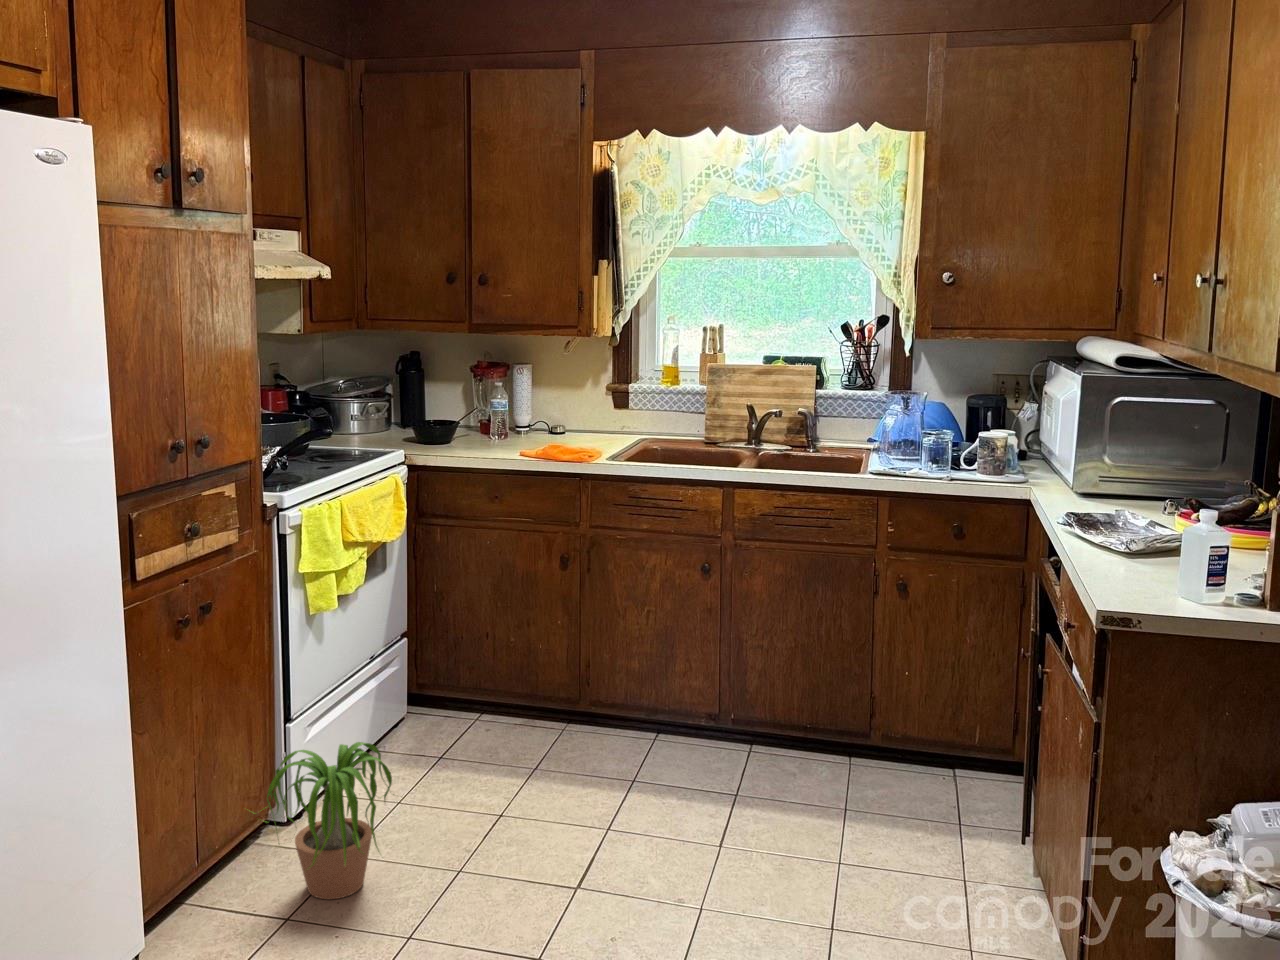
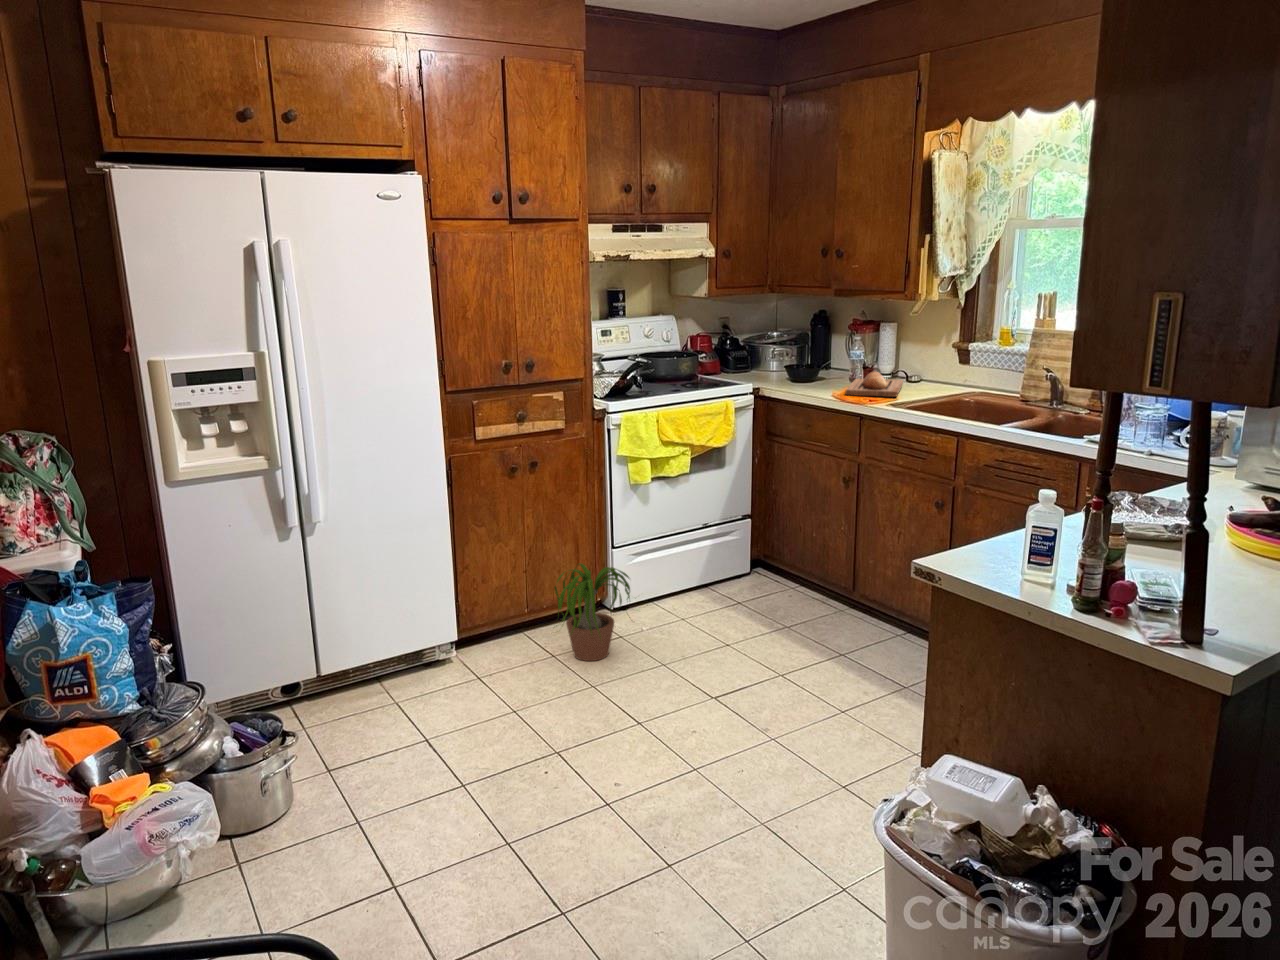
bread loaf: none [496,423,588,454] -> present [845,371,903,397]

